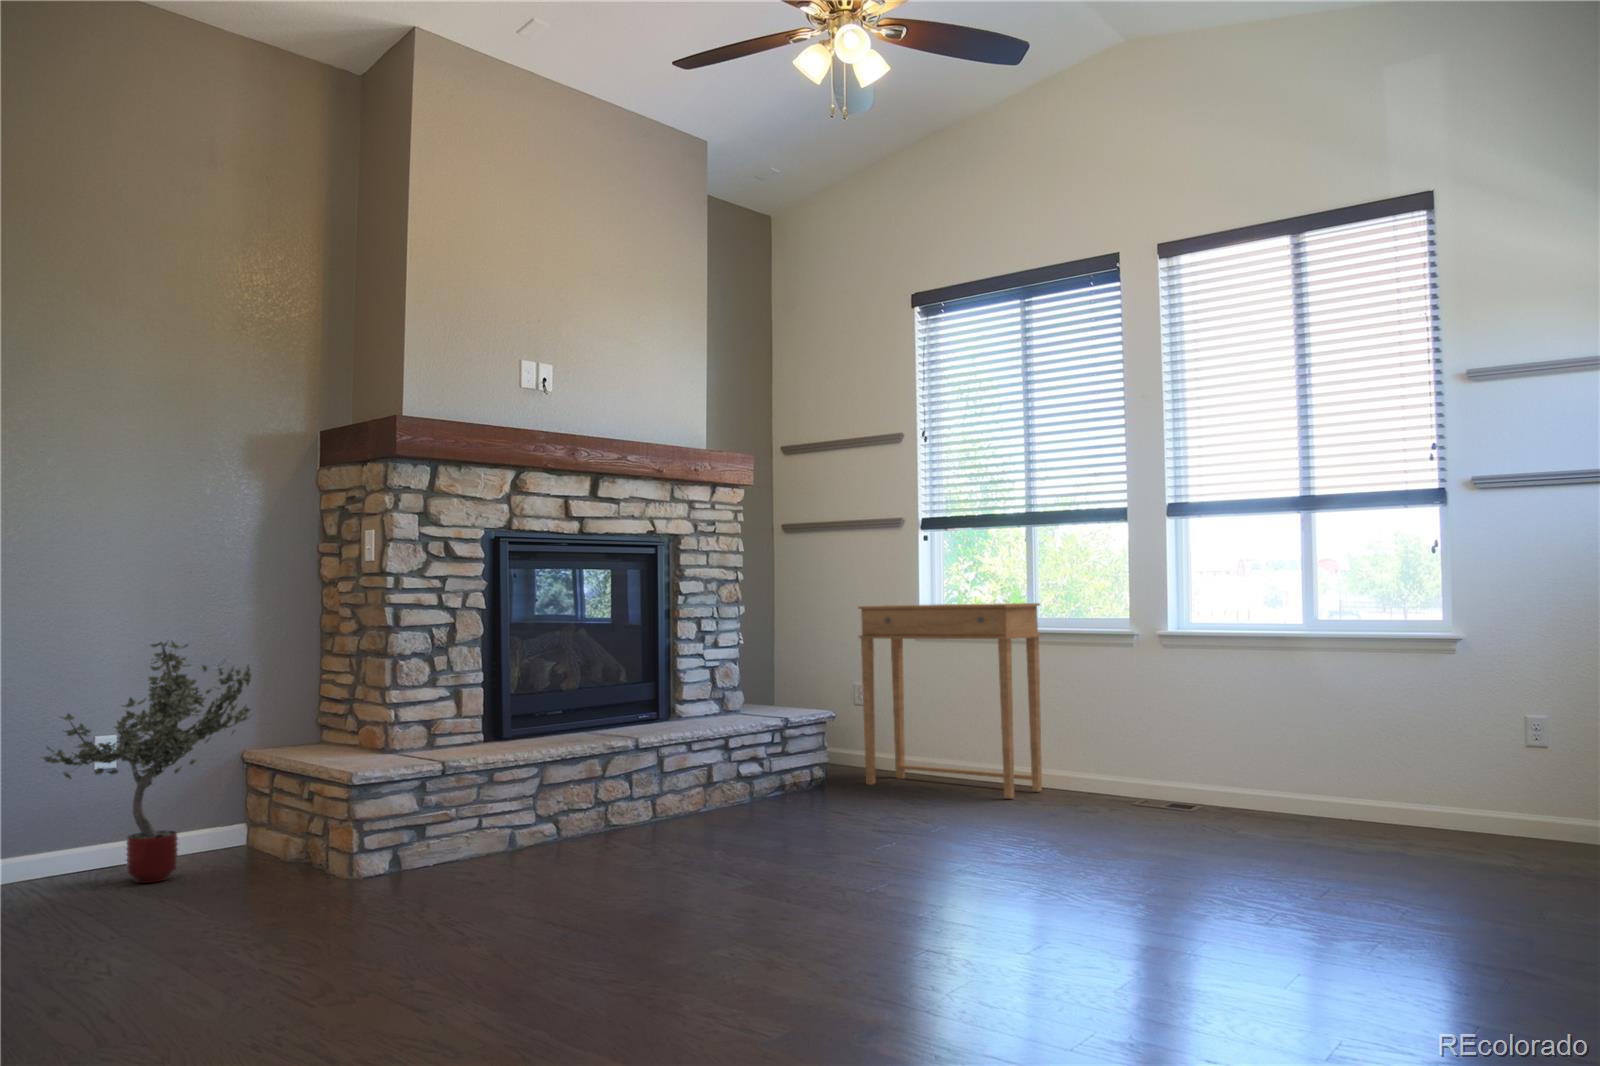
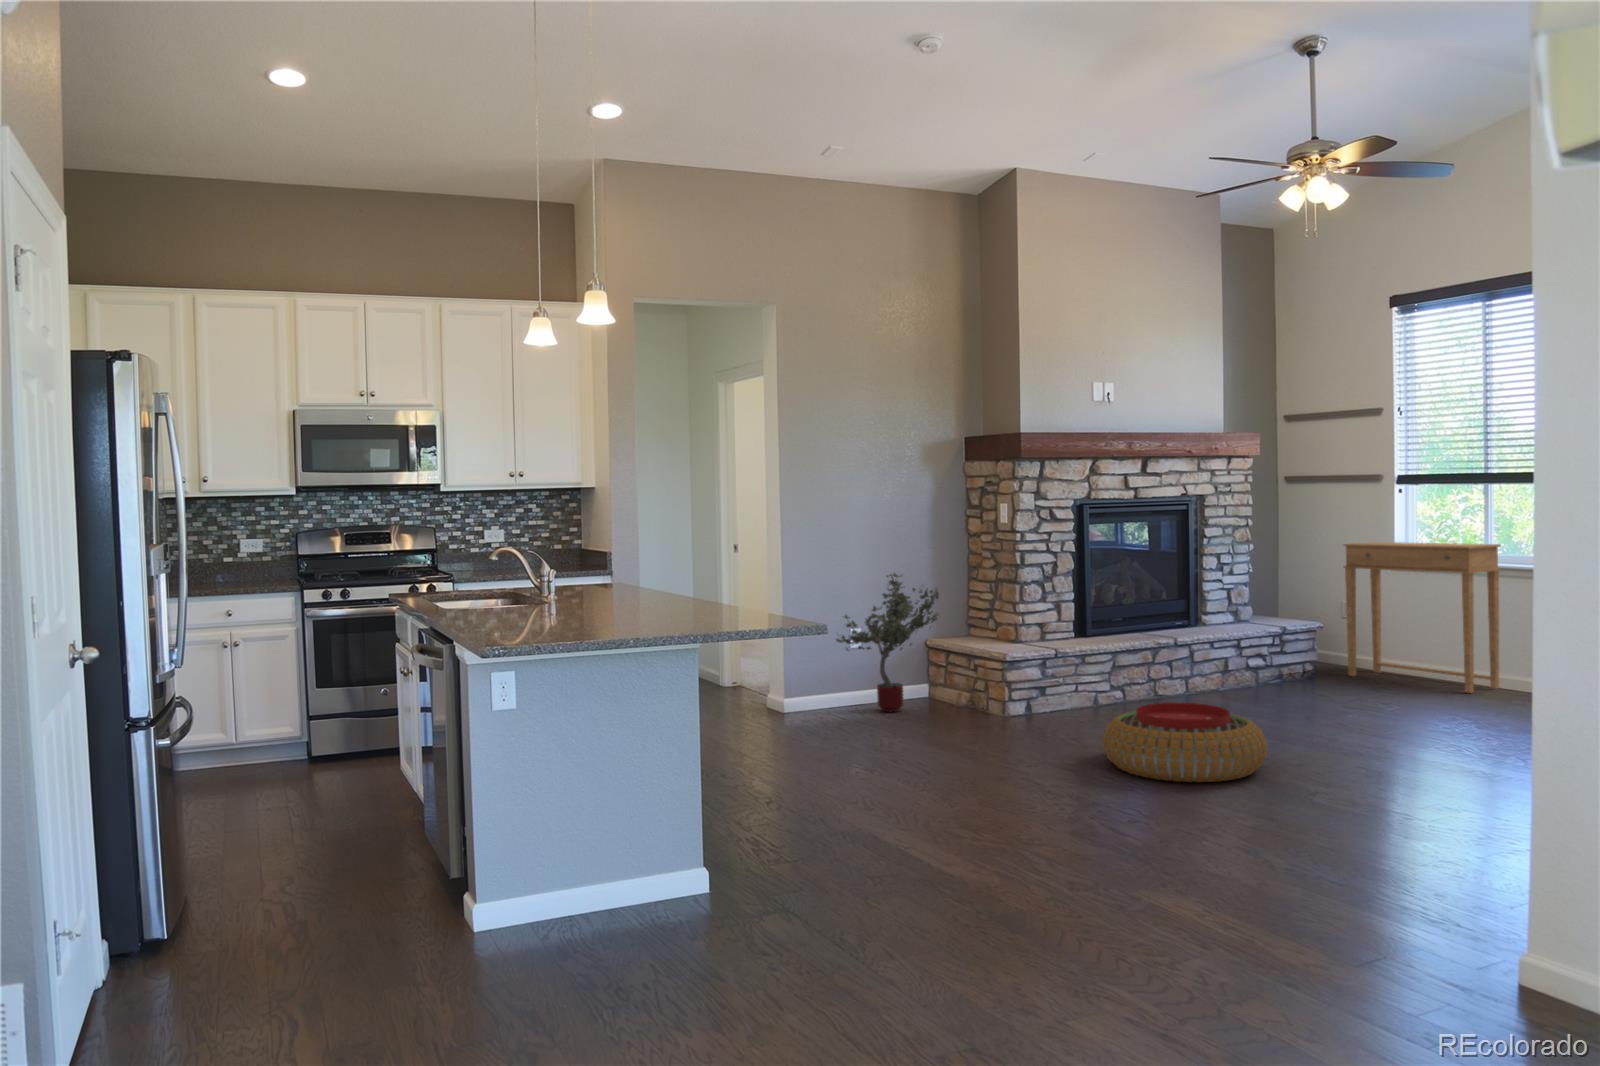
pouf: none [484,834,746,972] -> present [1103,703,1267,782]

